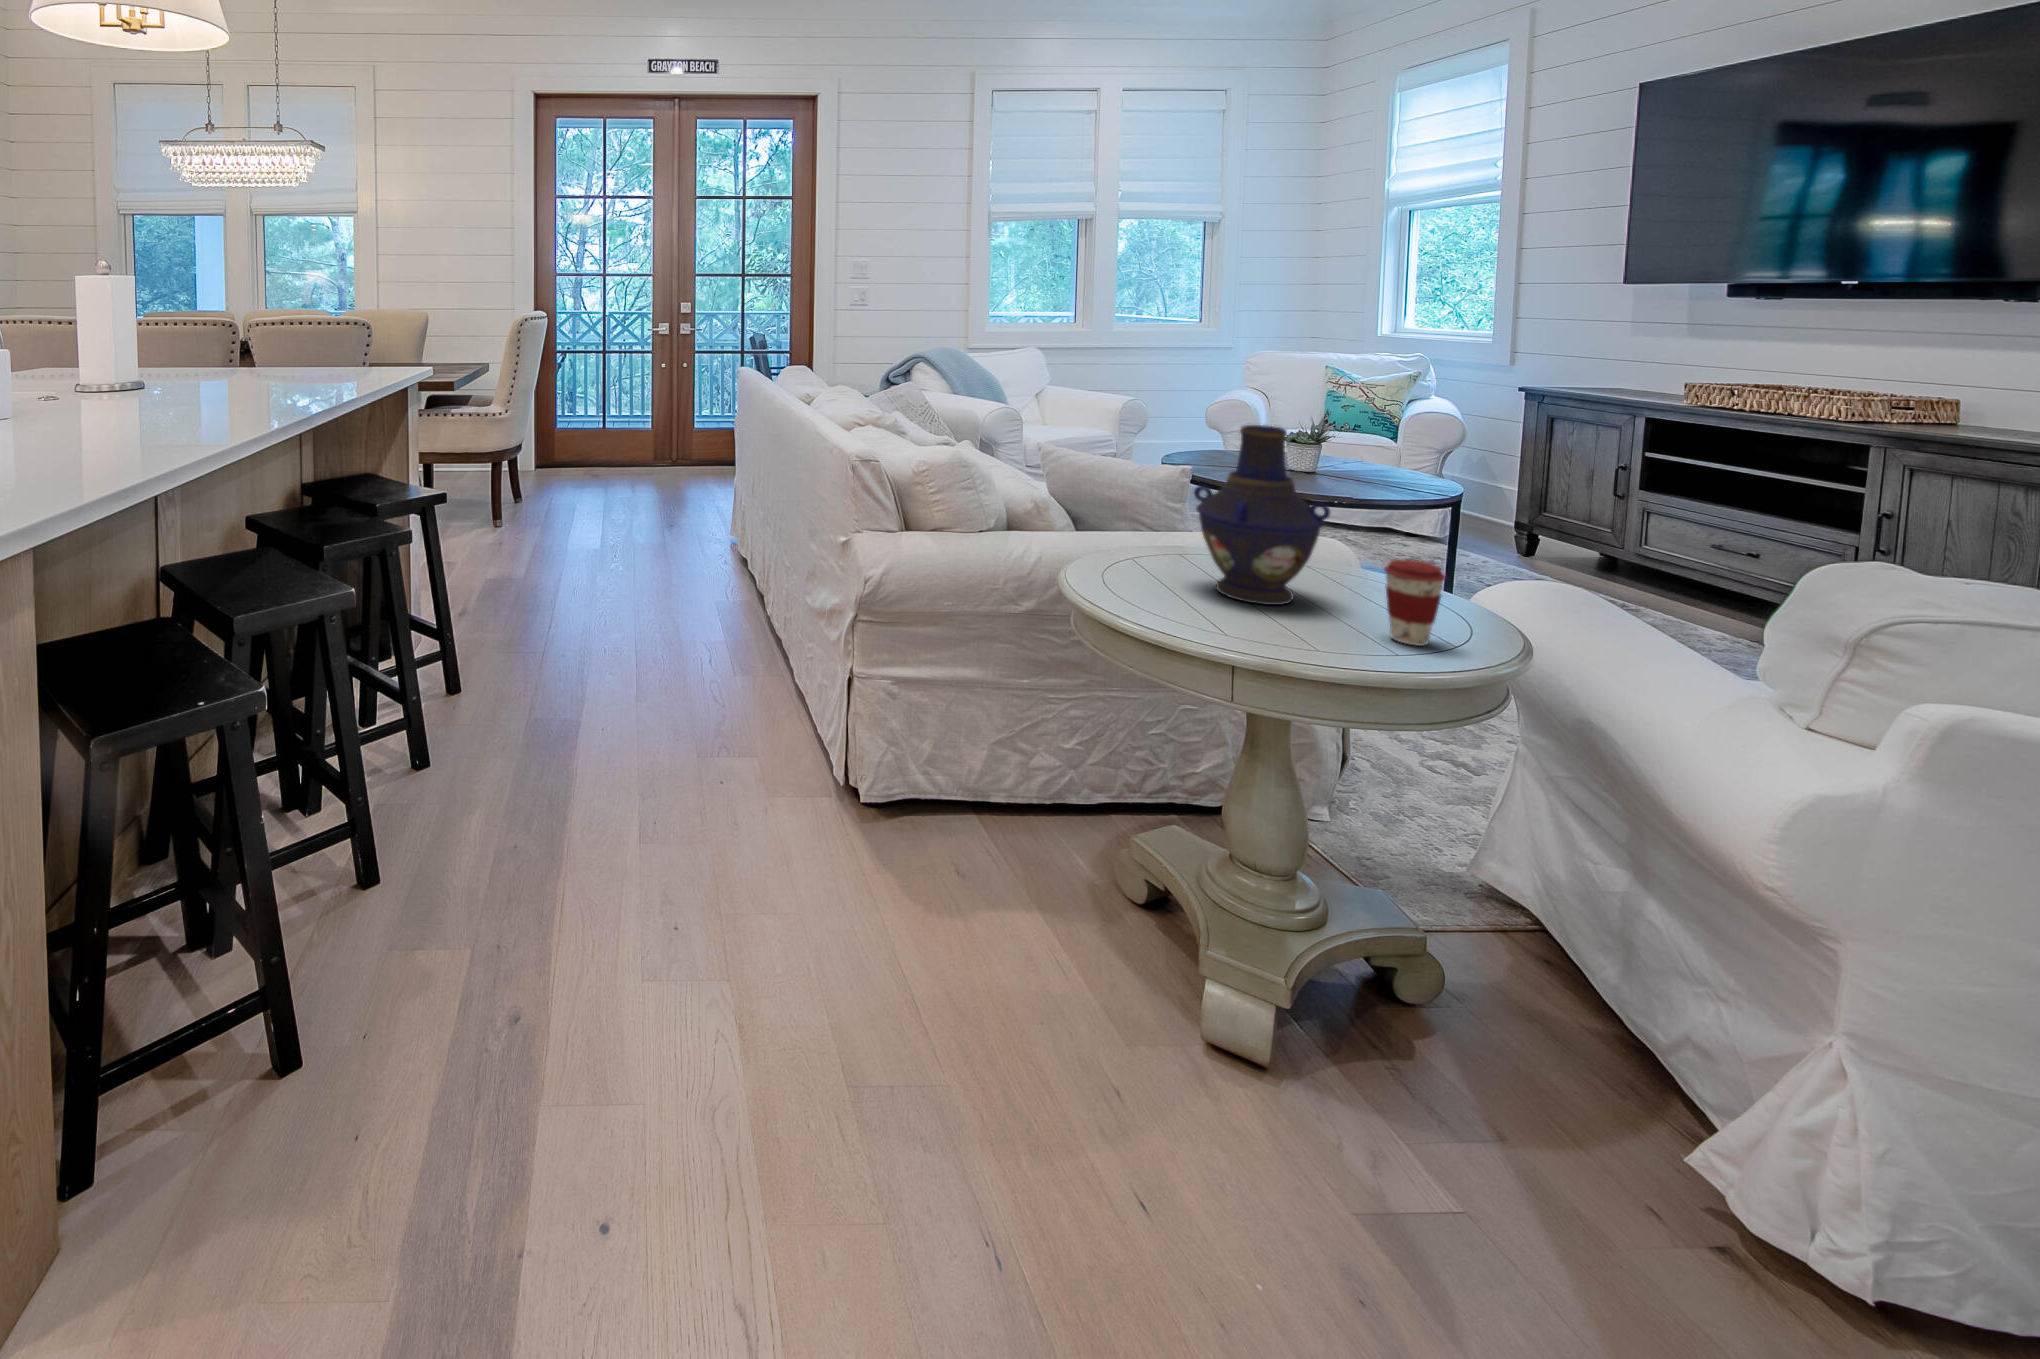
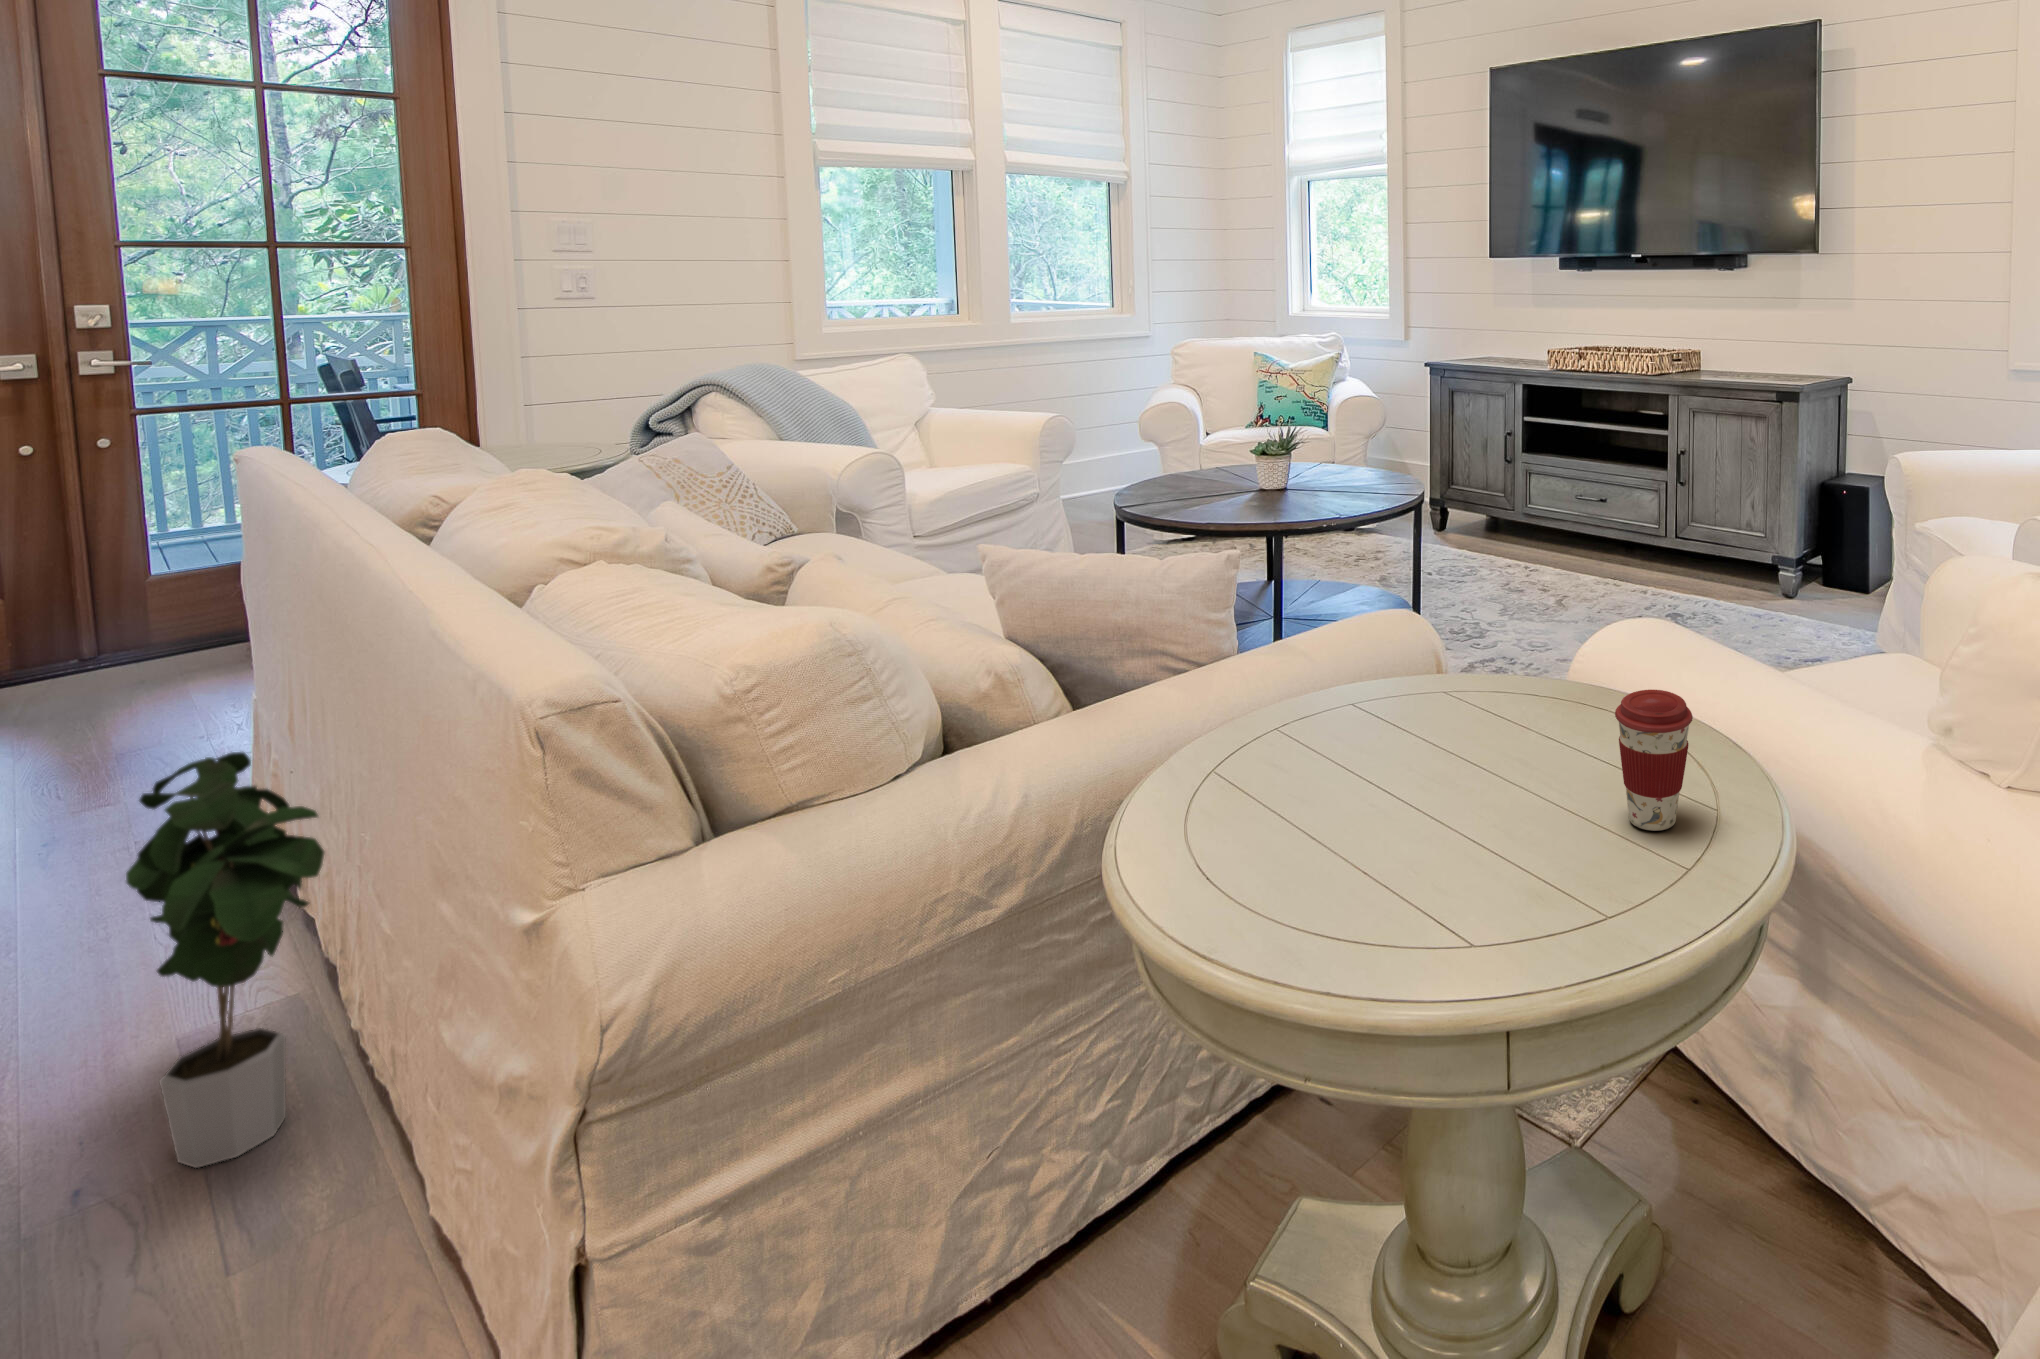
vase: present [1194,425,1331,605] -> none [1311,500,1517,817]
potted plant: none [713,484,770,642] -> present [126,752,324,1168]

